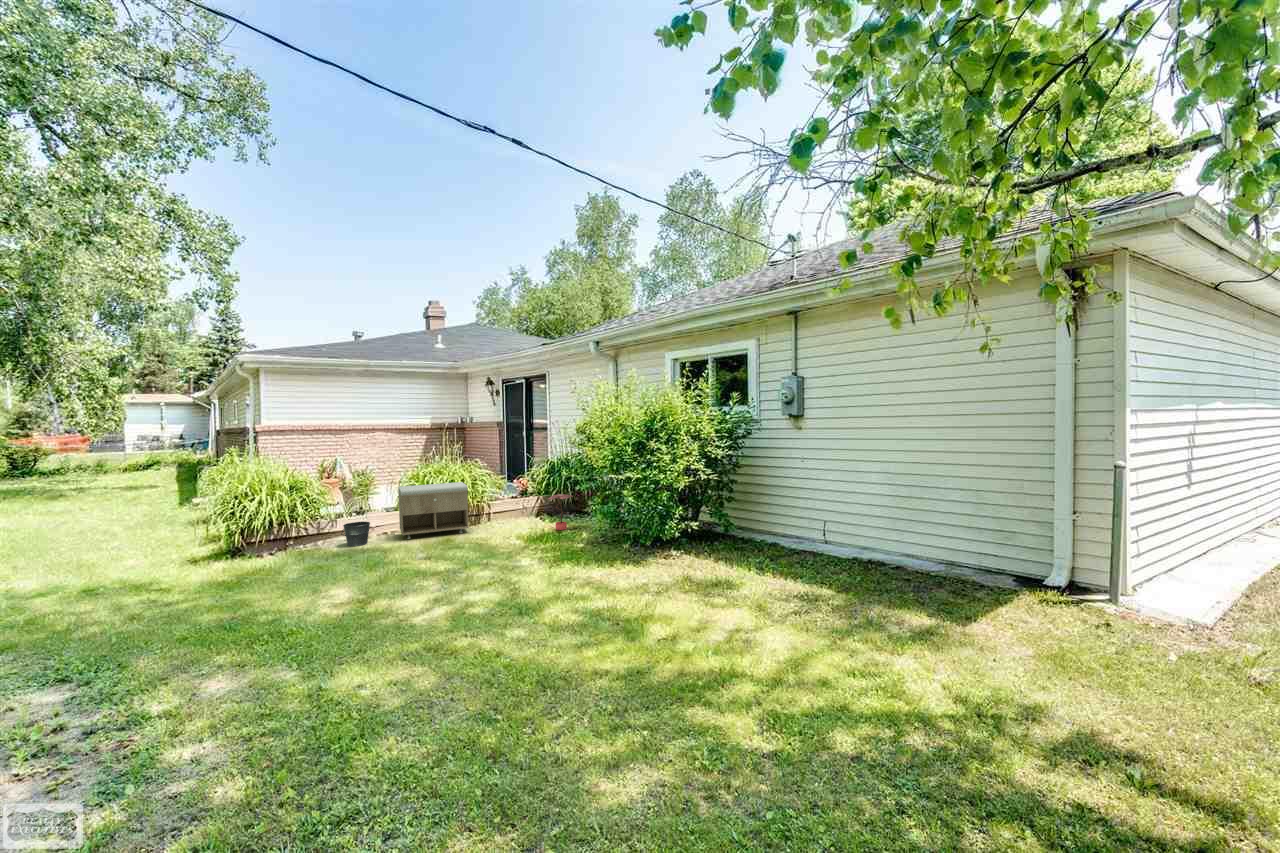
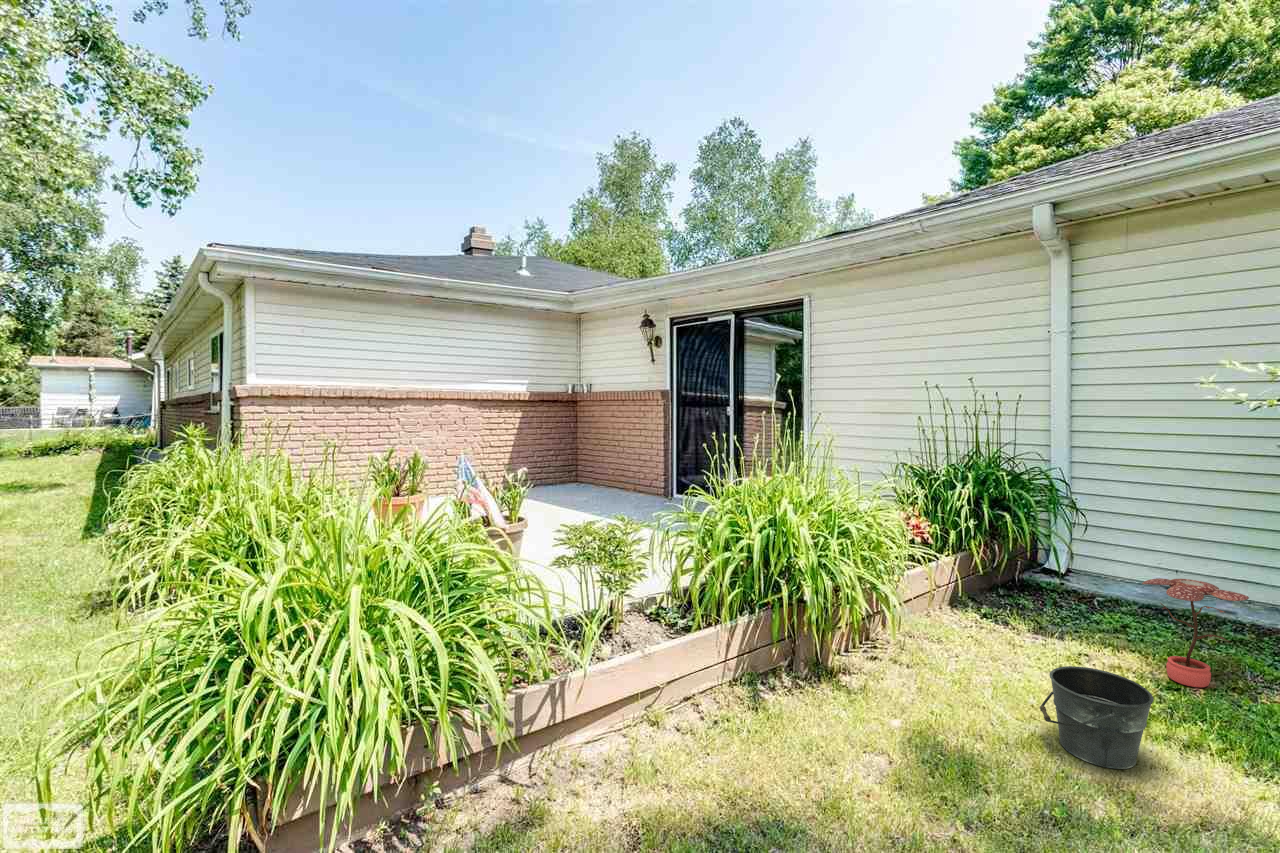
storage bench: present [398,482,469,539] -> none [726,534,950,736]
bucket: present [341,522,370,546] -> present [1040,666,1154,769]

